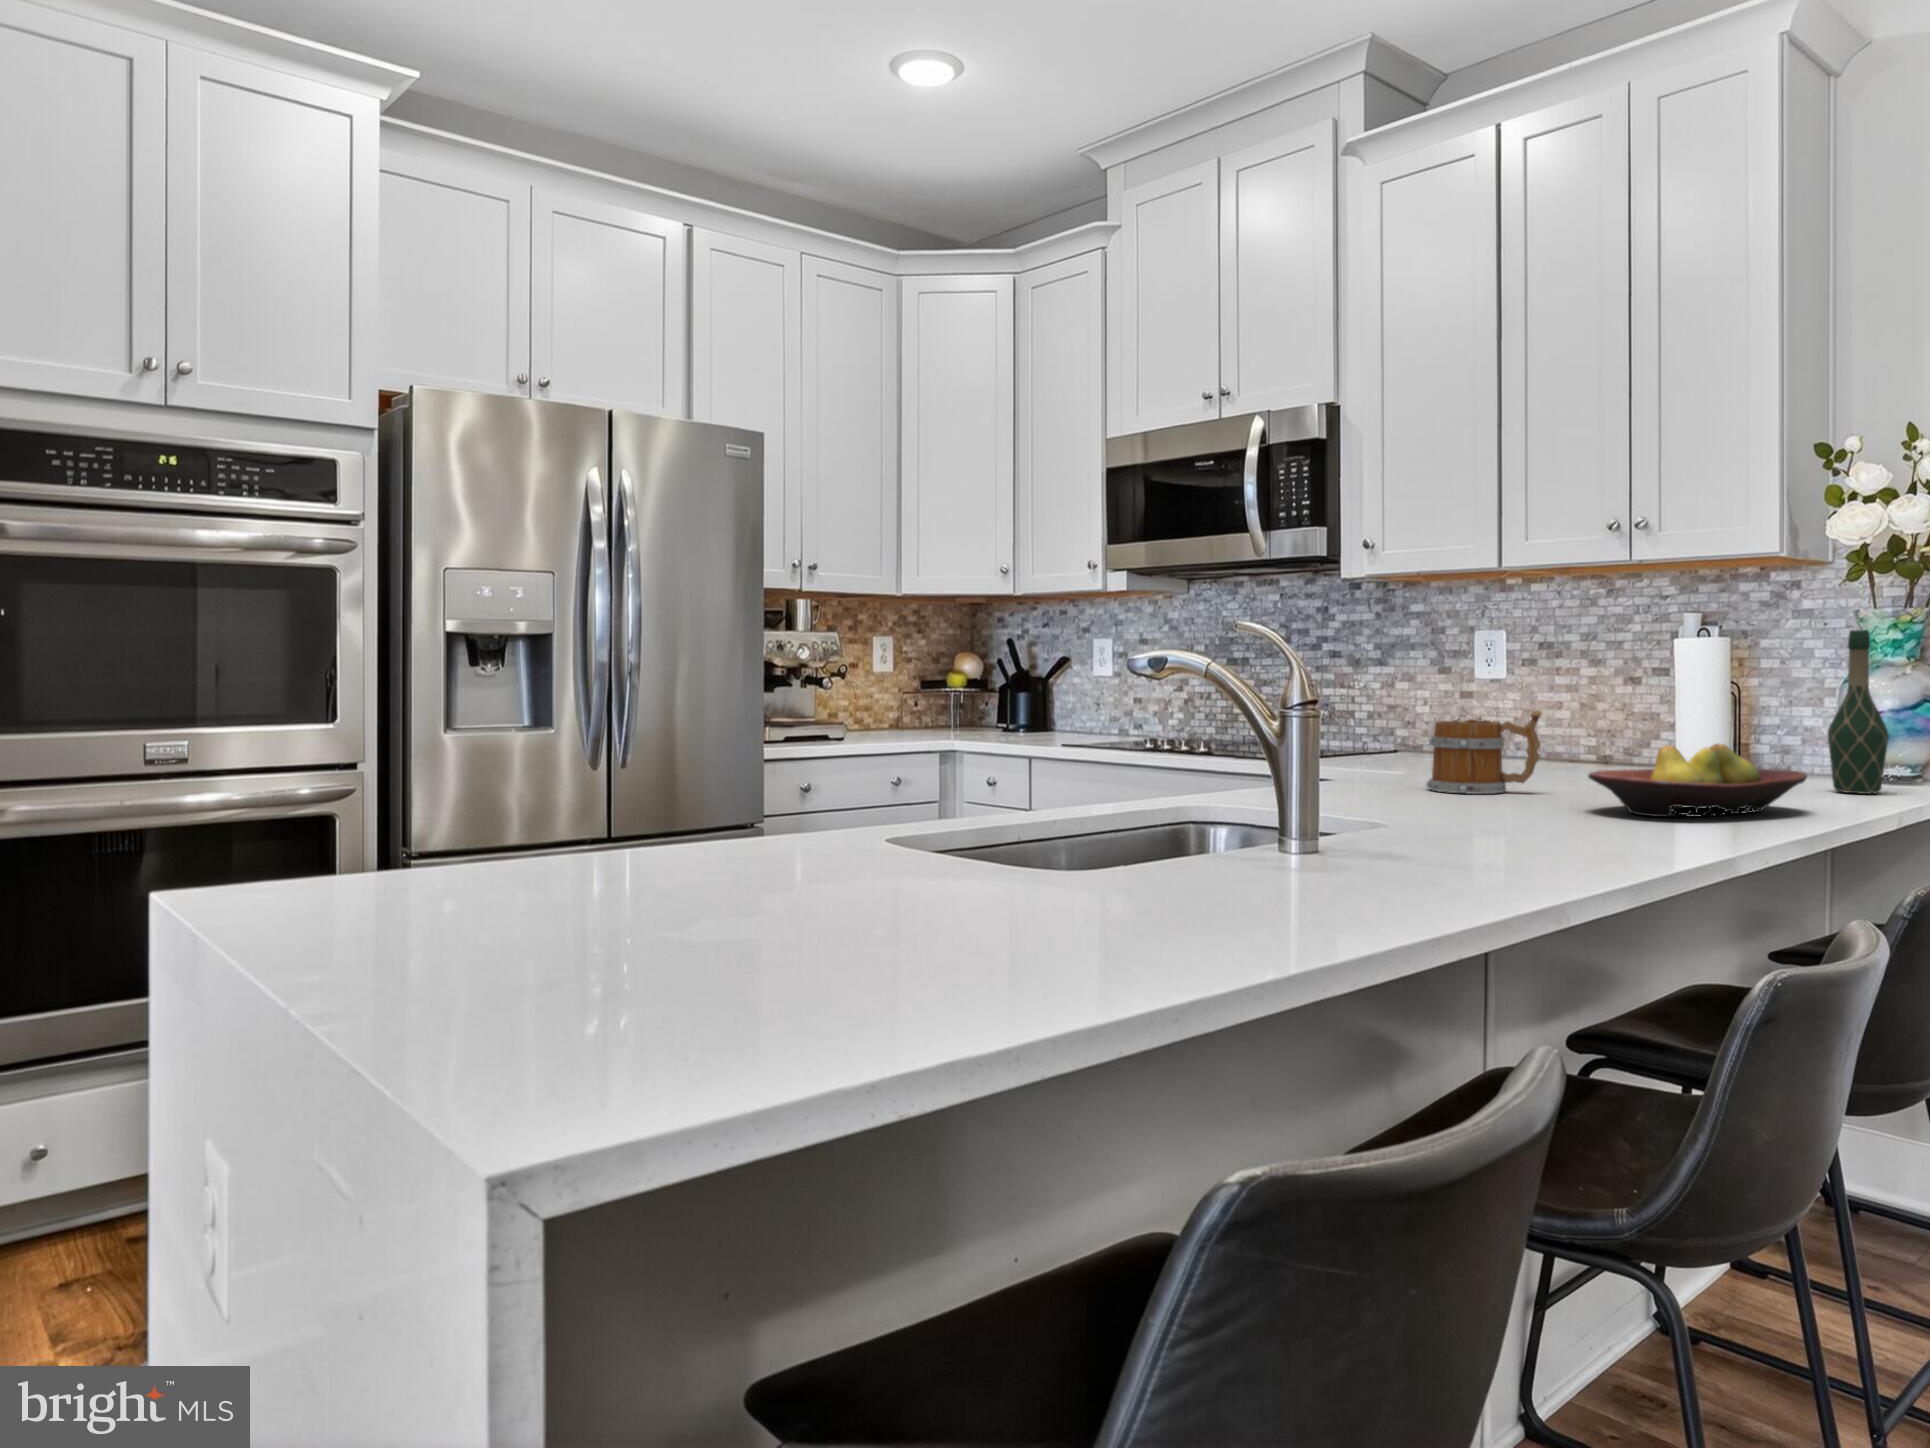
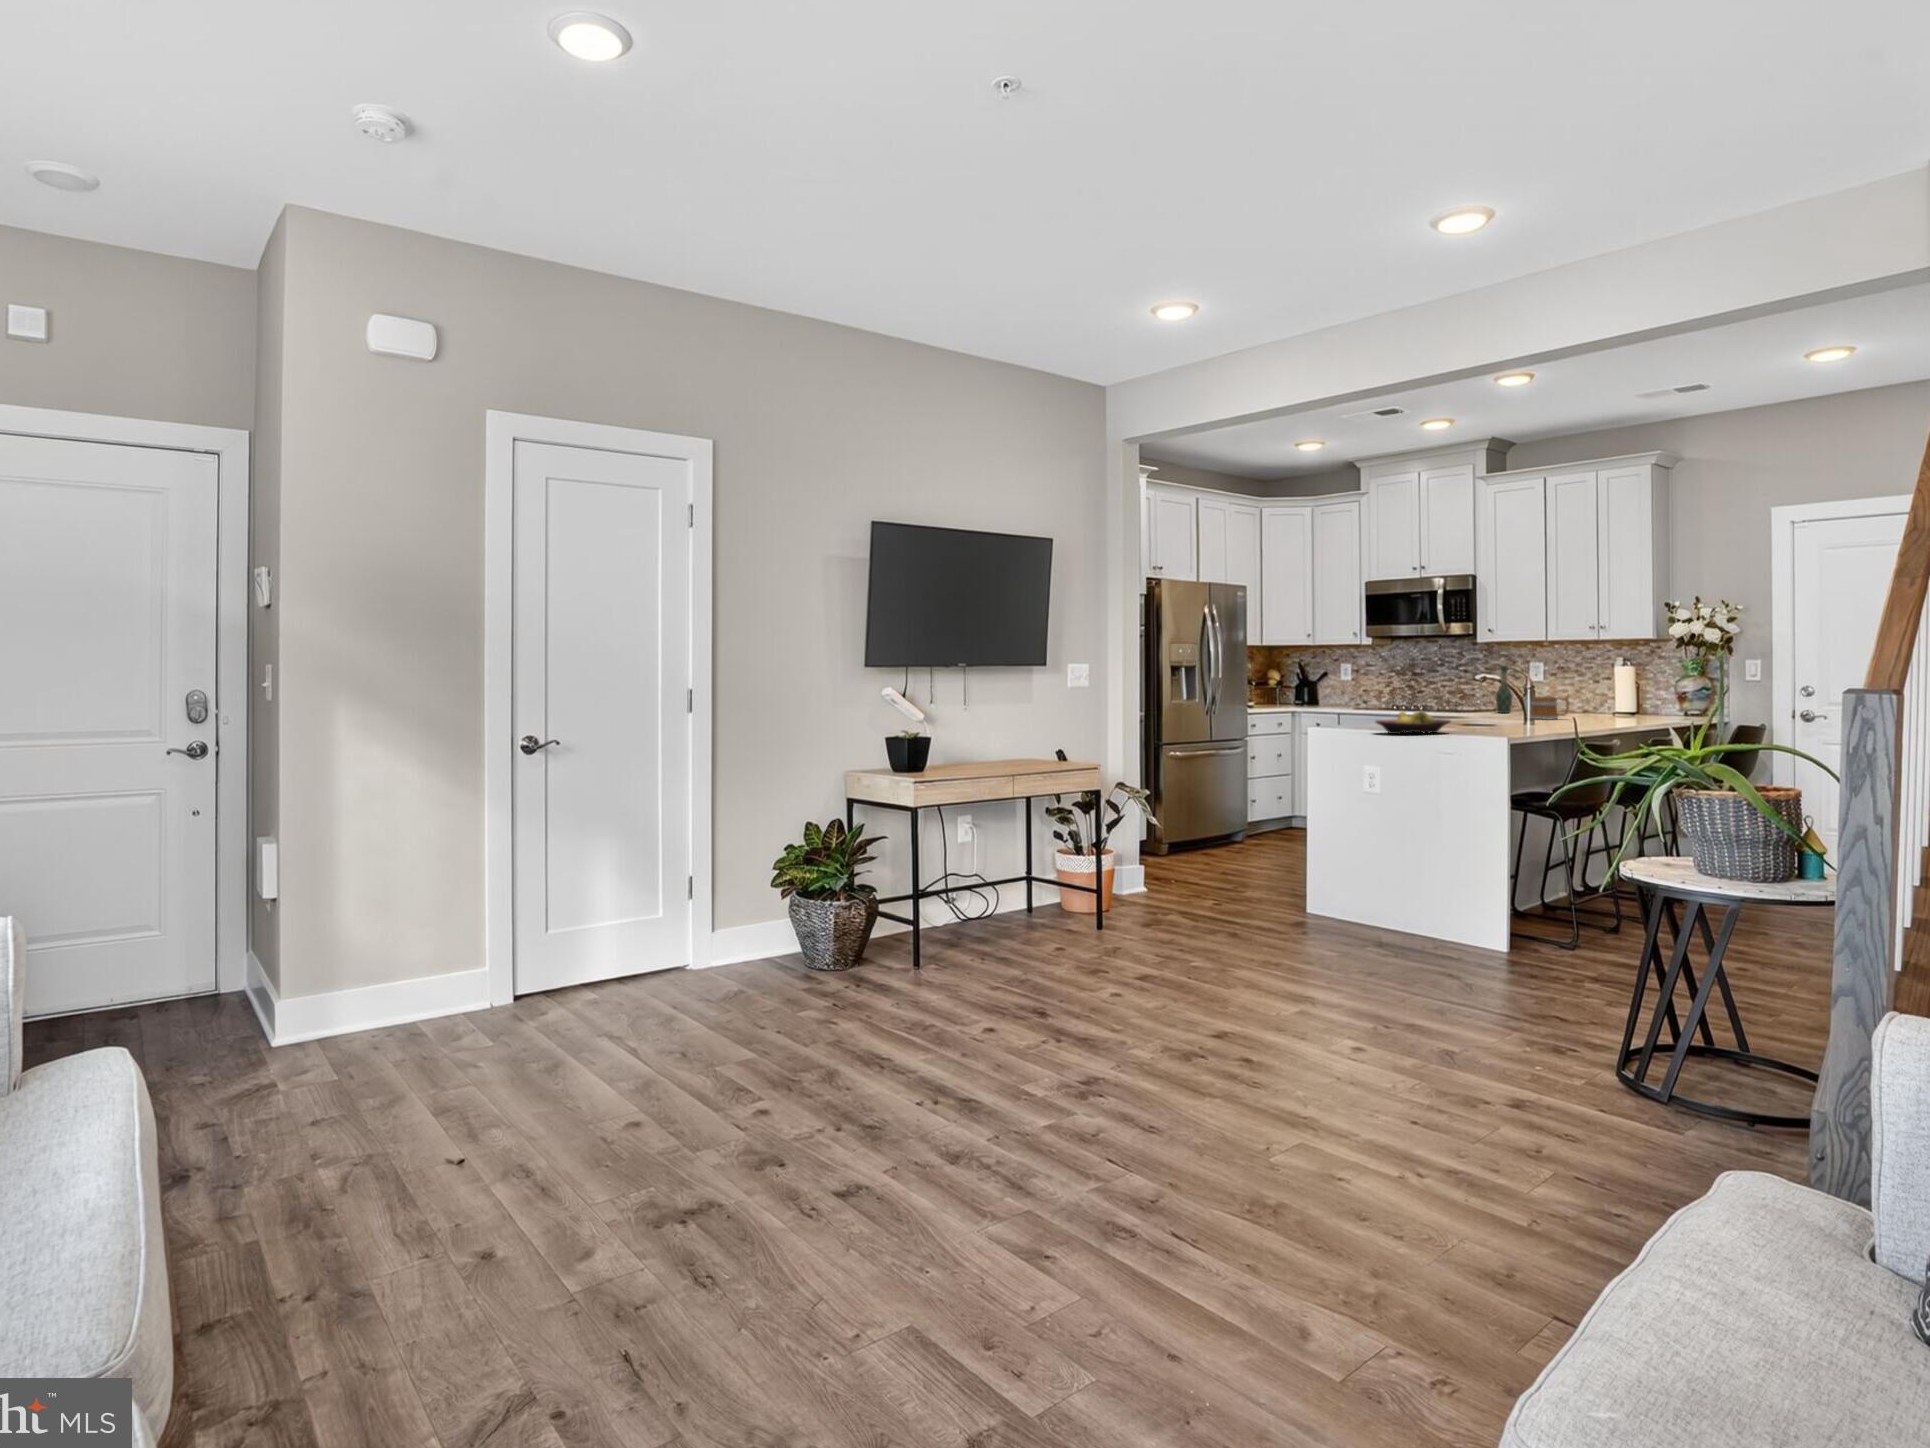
wine bottle: present [1828,630,1889,794] -> present [1496,666,1513,713]
fruit bowl: present [1589,744,1807,817] -> present [1376,711,1450,734]

